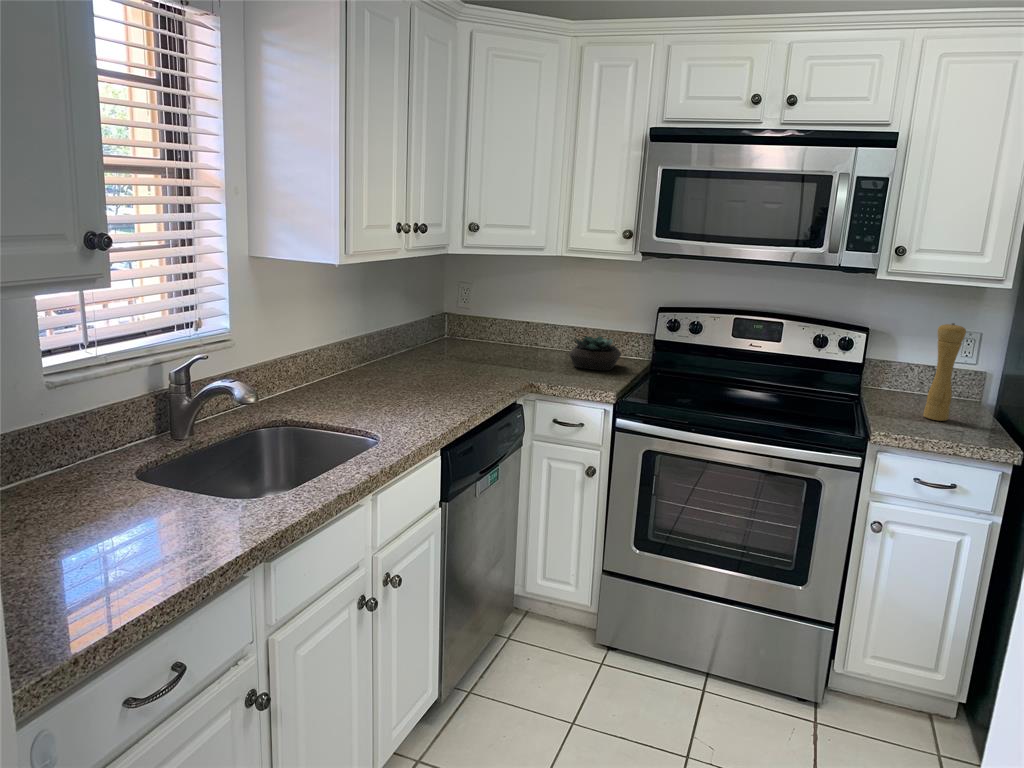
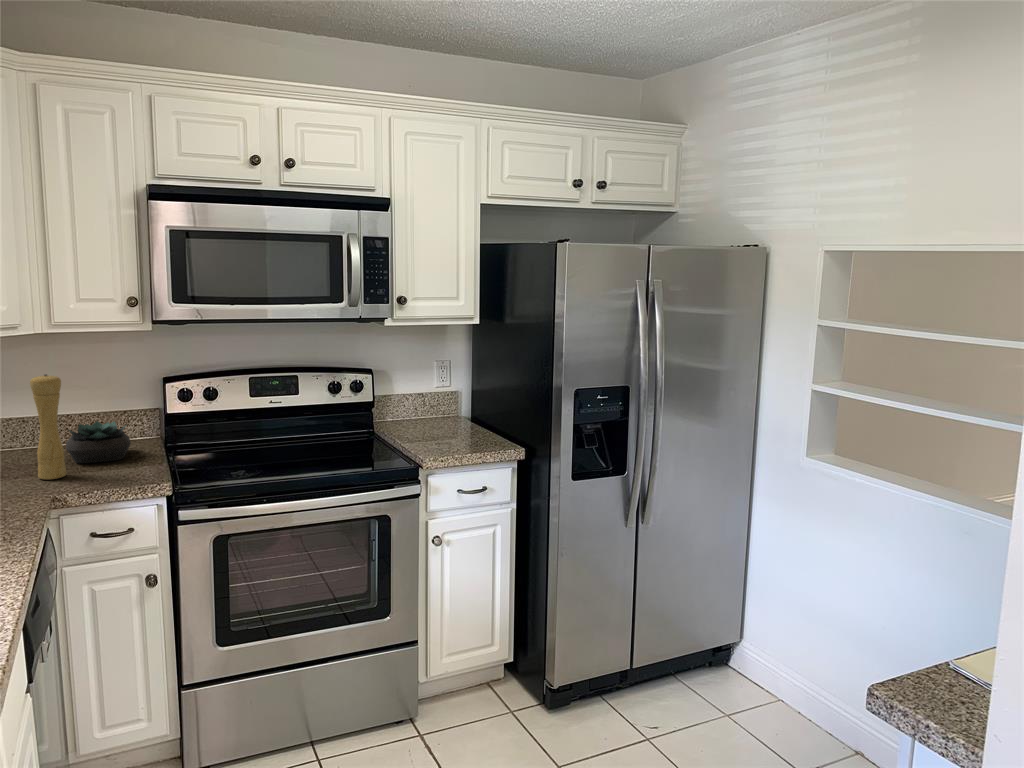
pepper mill: present [923,323,966,421] -> present [30,374,66,479]

